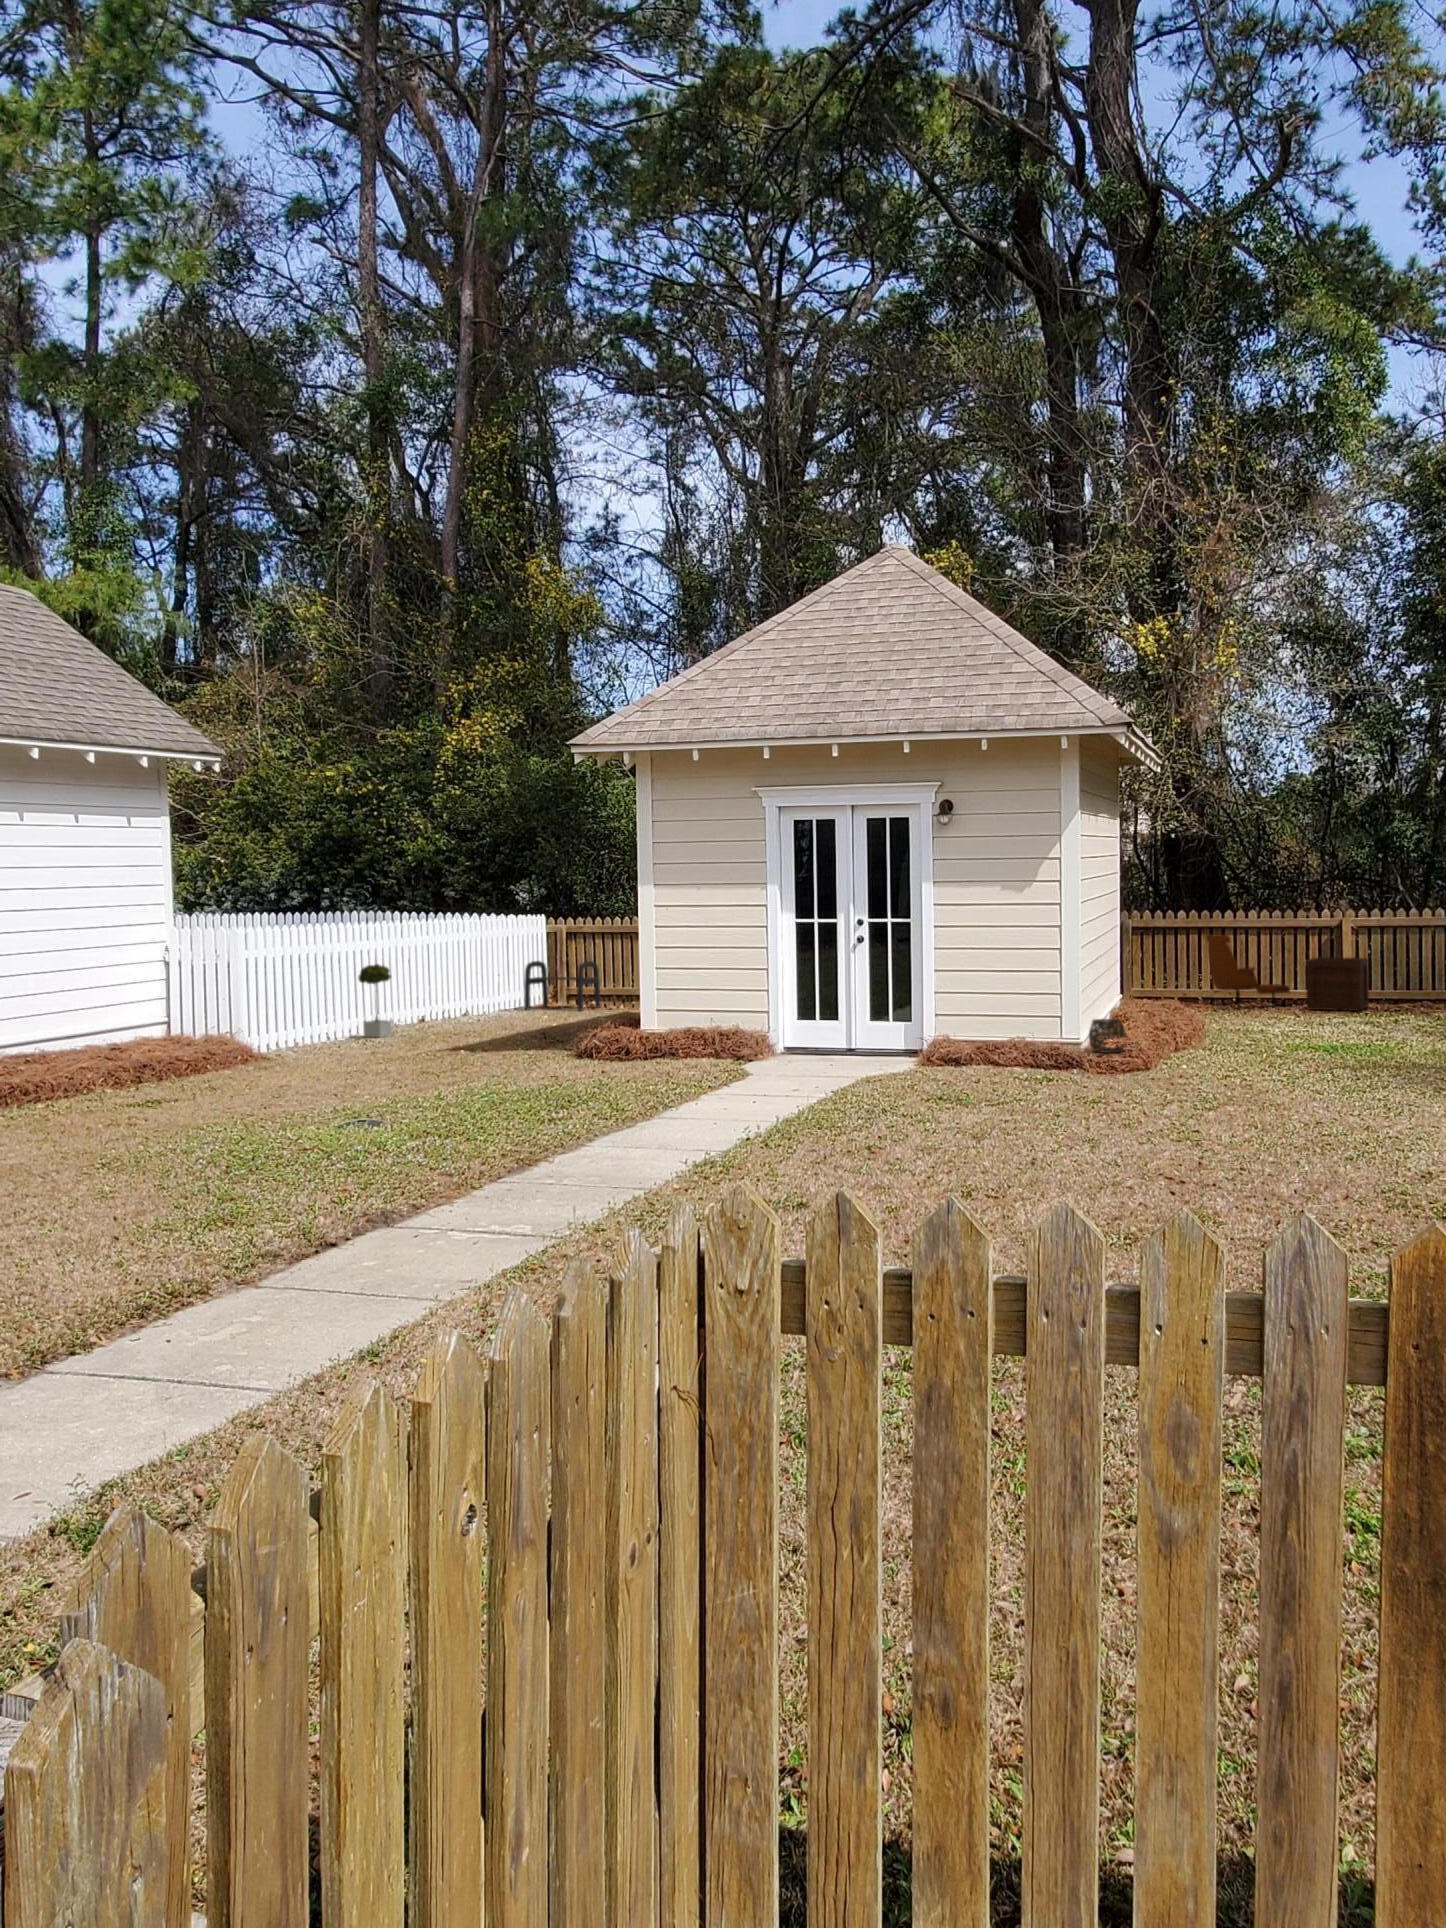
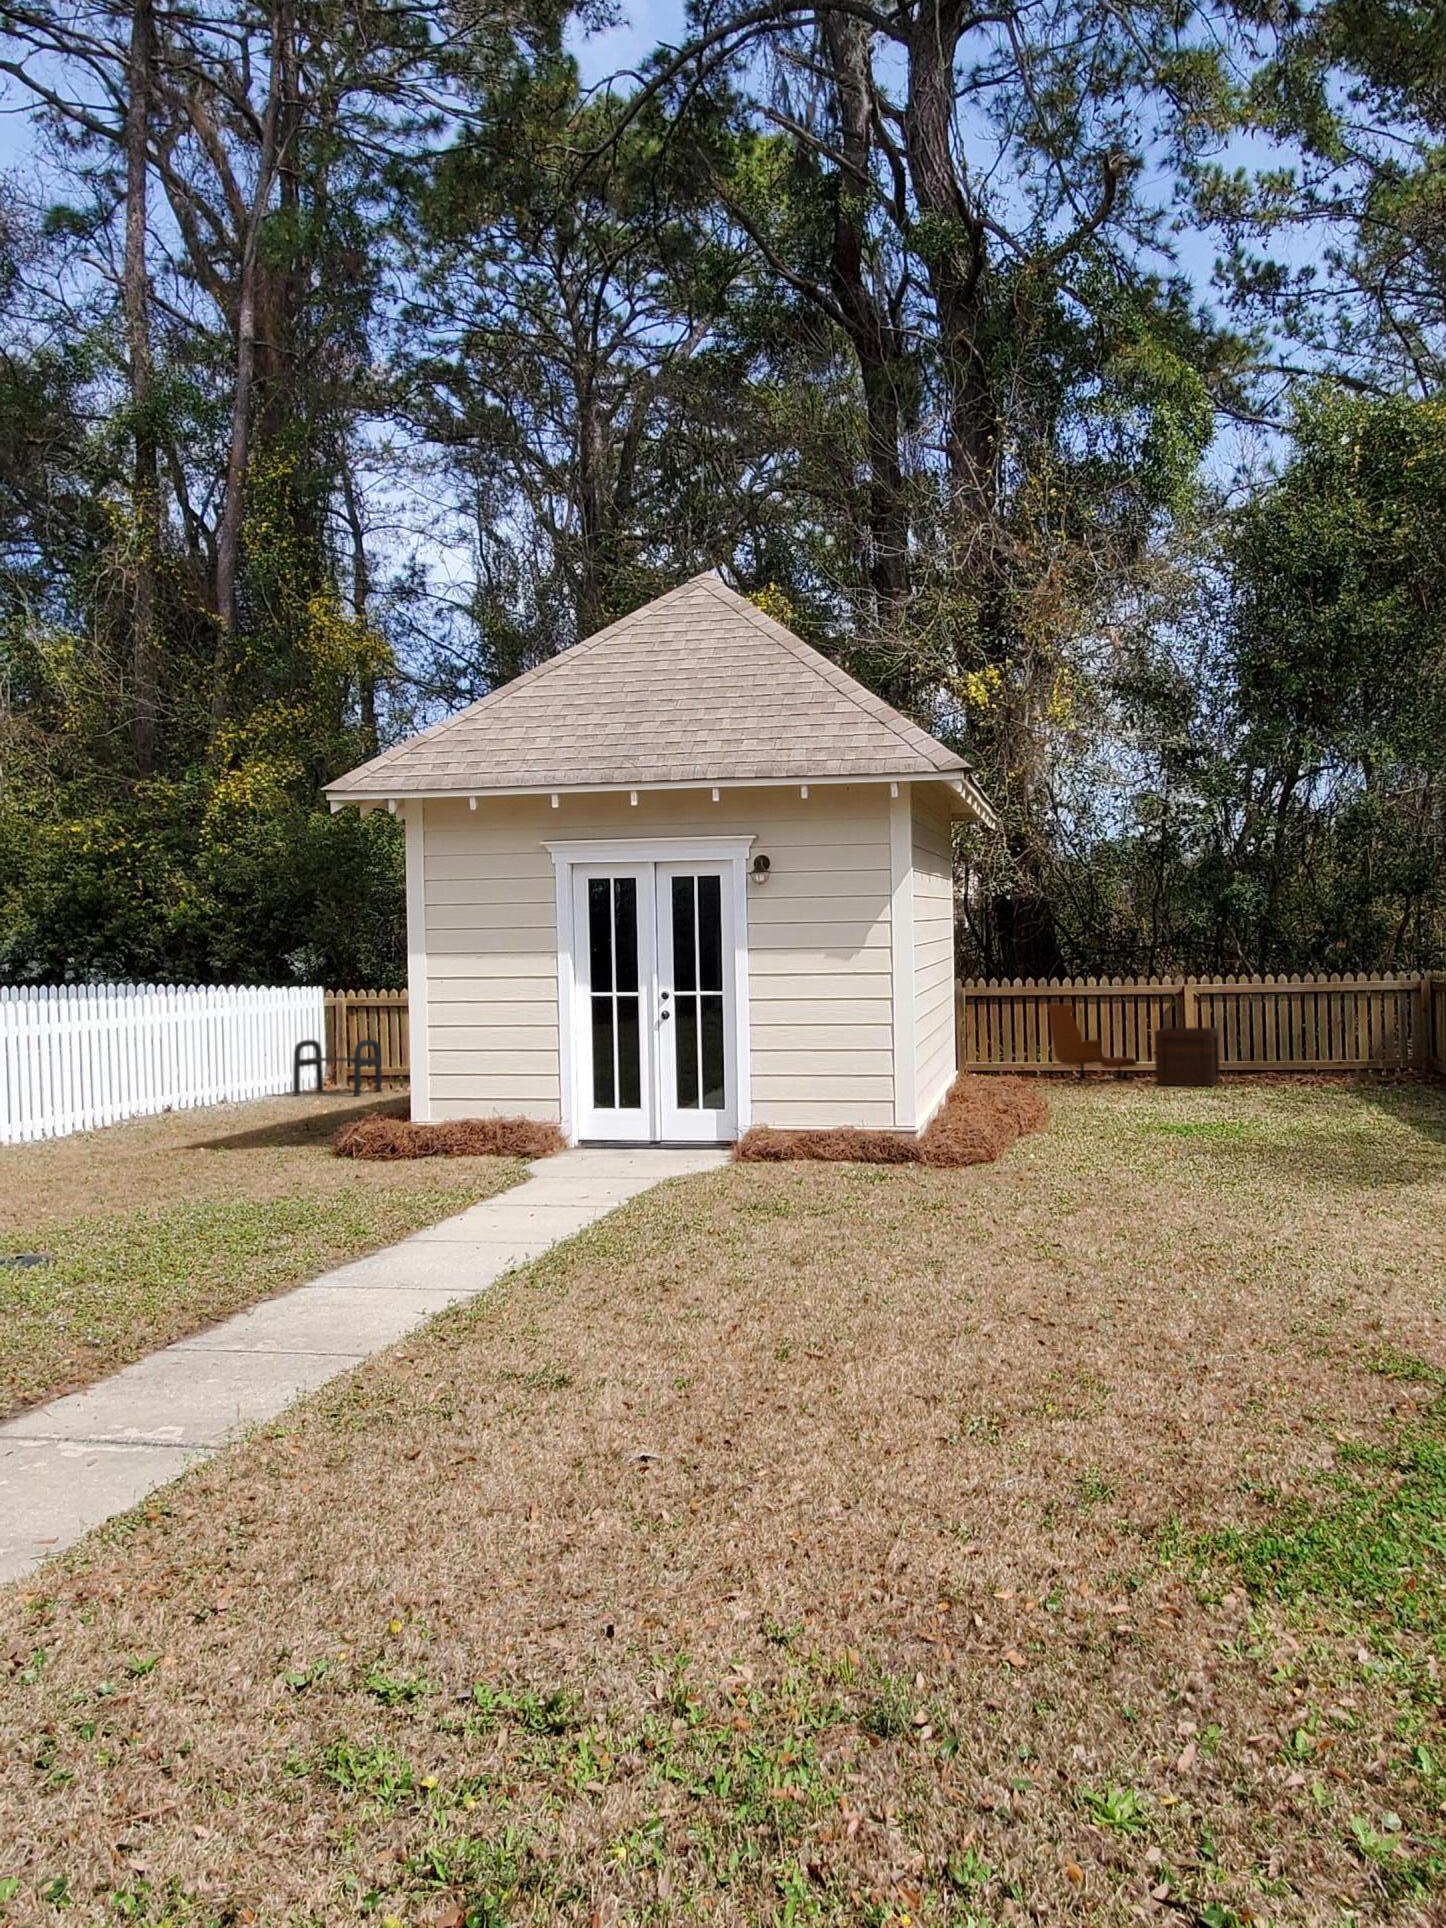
potted tree: present [358,964,393,1037] -> none [73,1047,116,1136]
woven basket: present [1089,1019,1126,1053] -> none [928,1105,971,1145]

